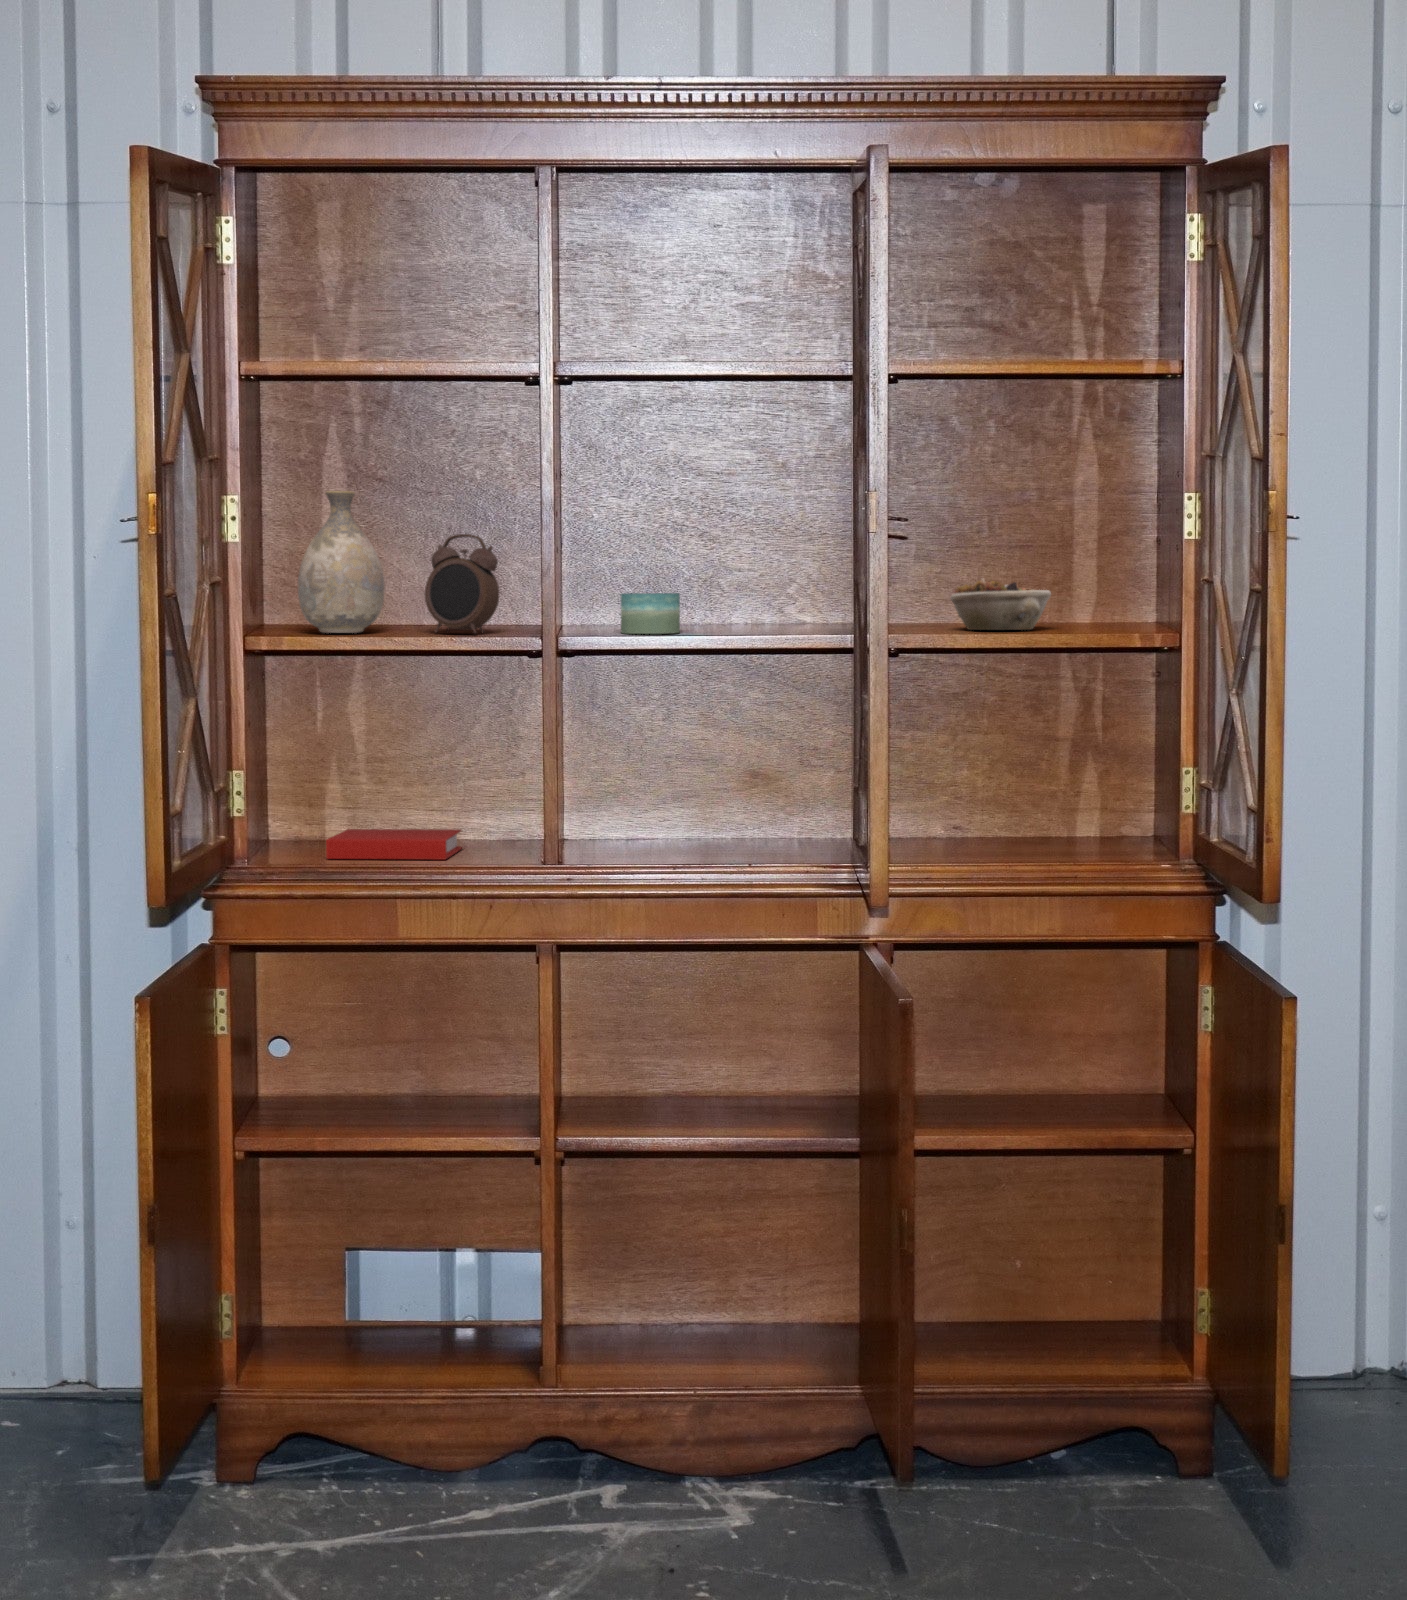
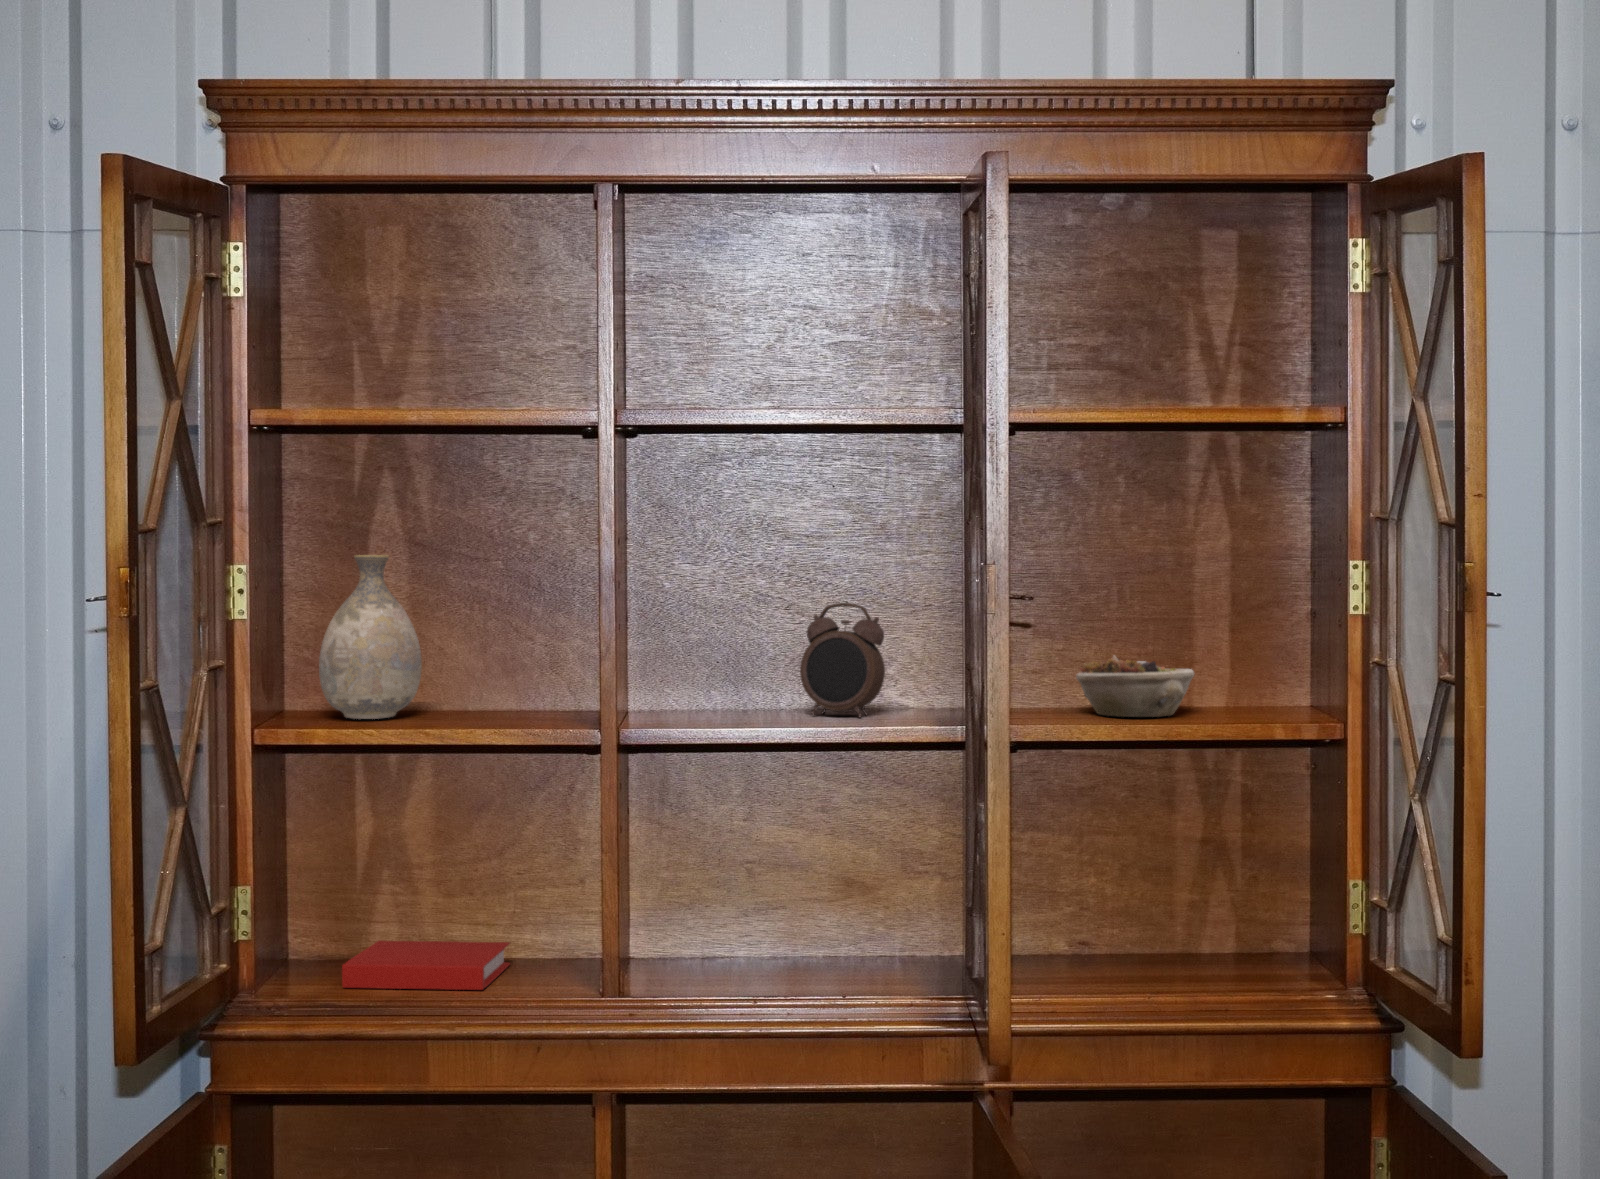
alarm clock: present [425,534,499,633] -> present [800,603,885,717]
candle: present [621,593,680,634] -> none [694,669,763,720]

